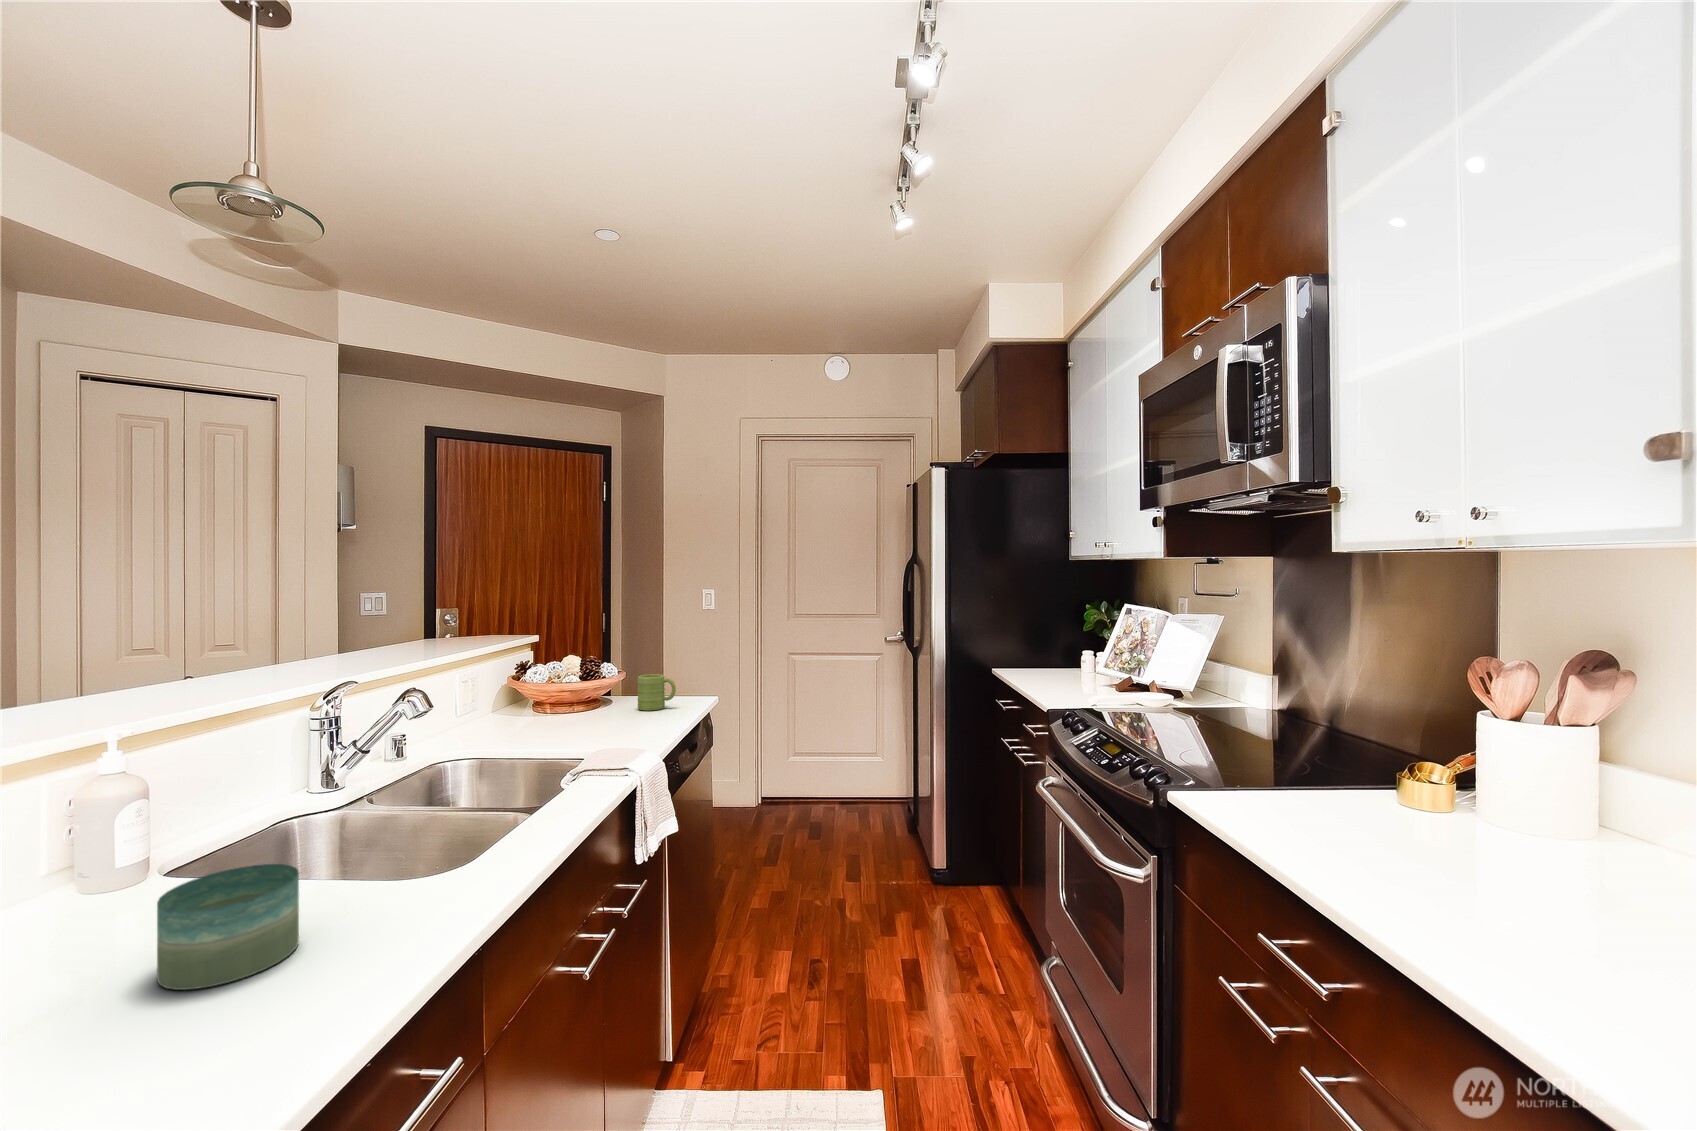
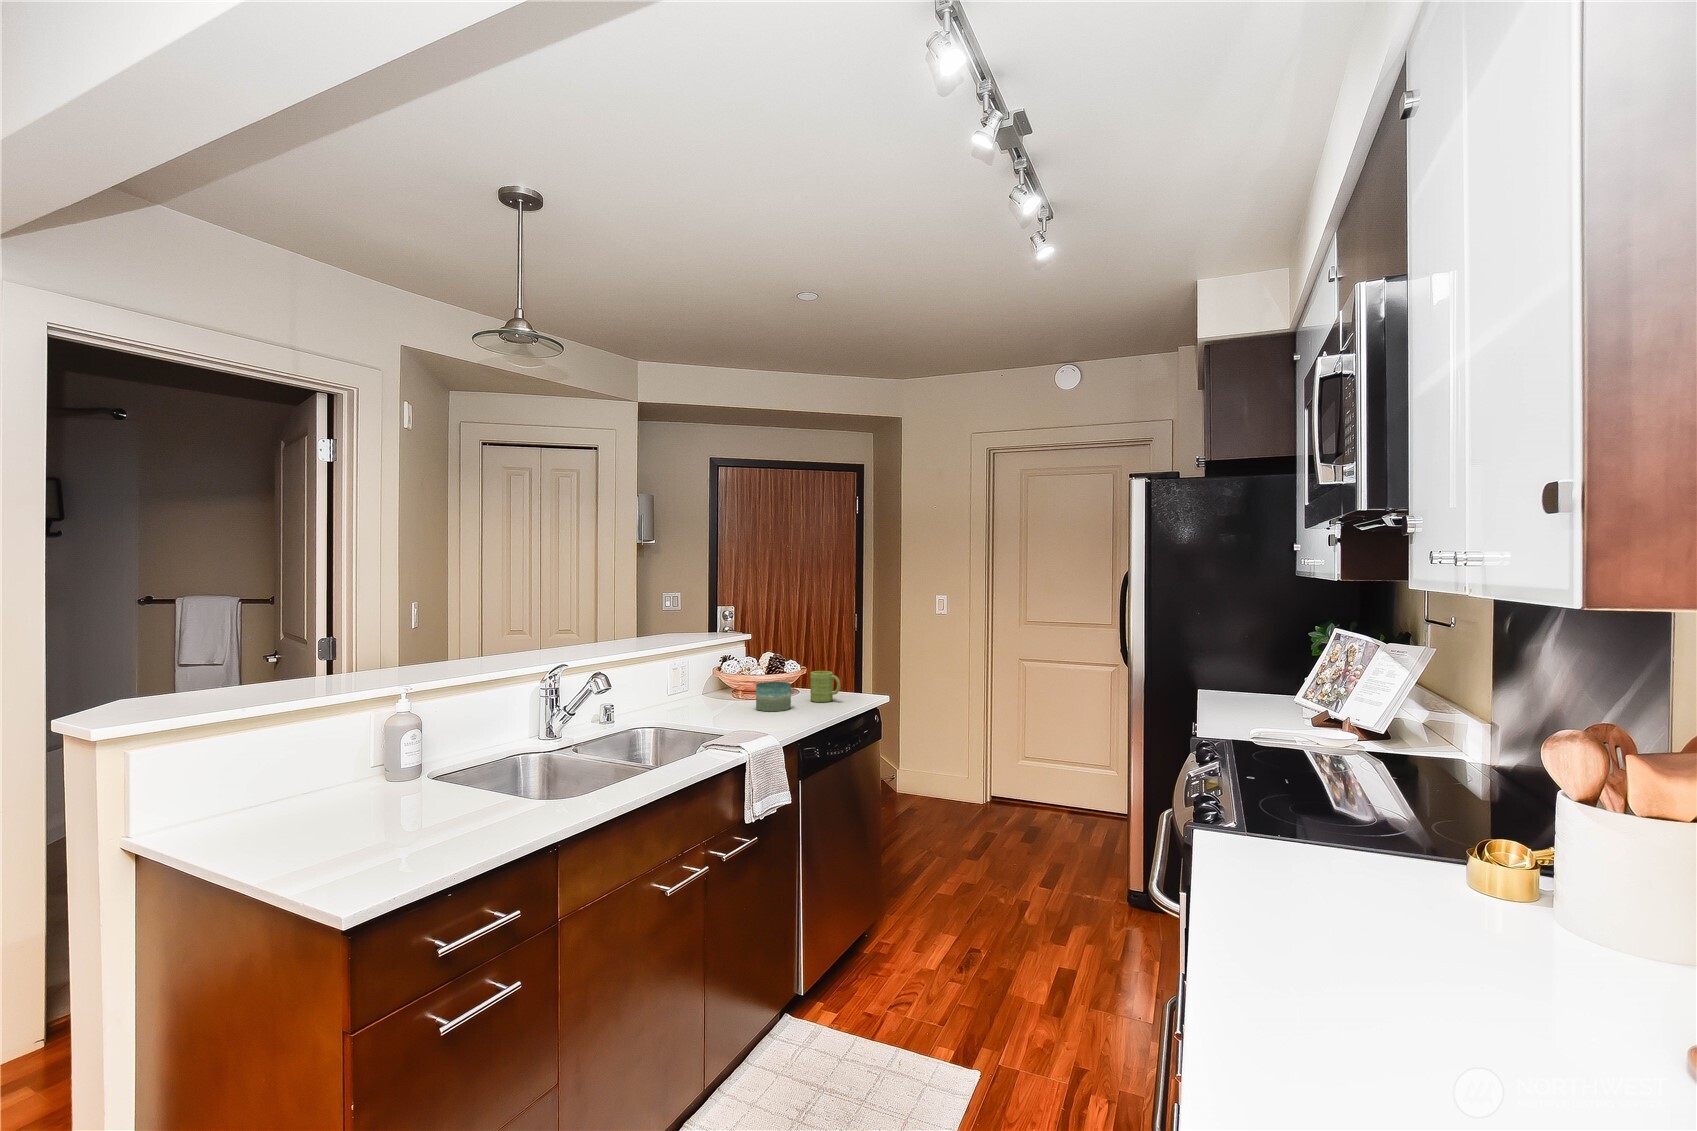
candle: present [157,864,299,990] -> present [756,682,791,711]

